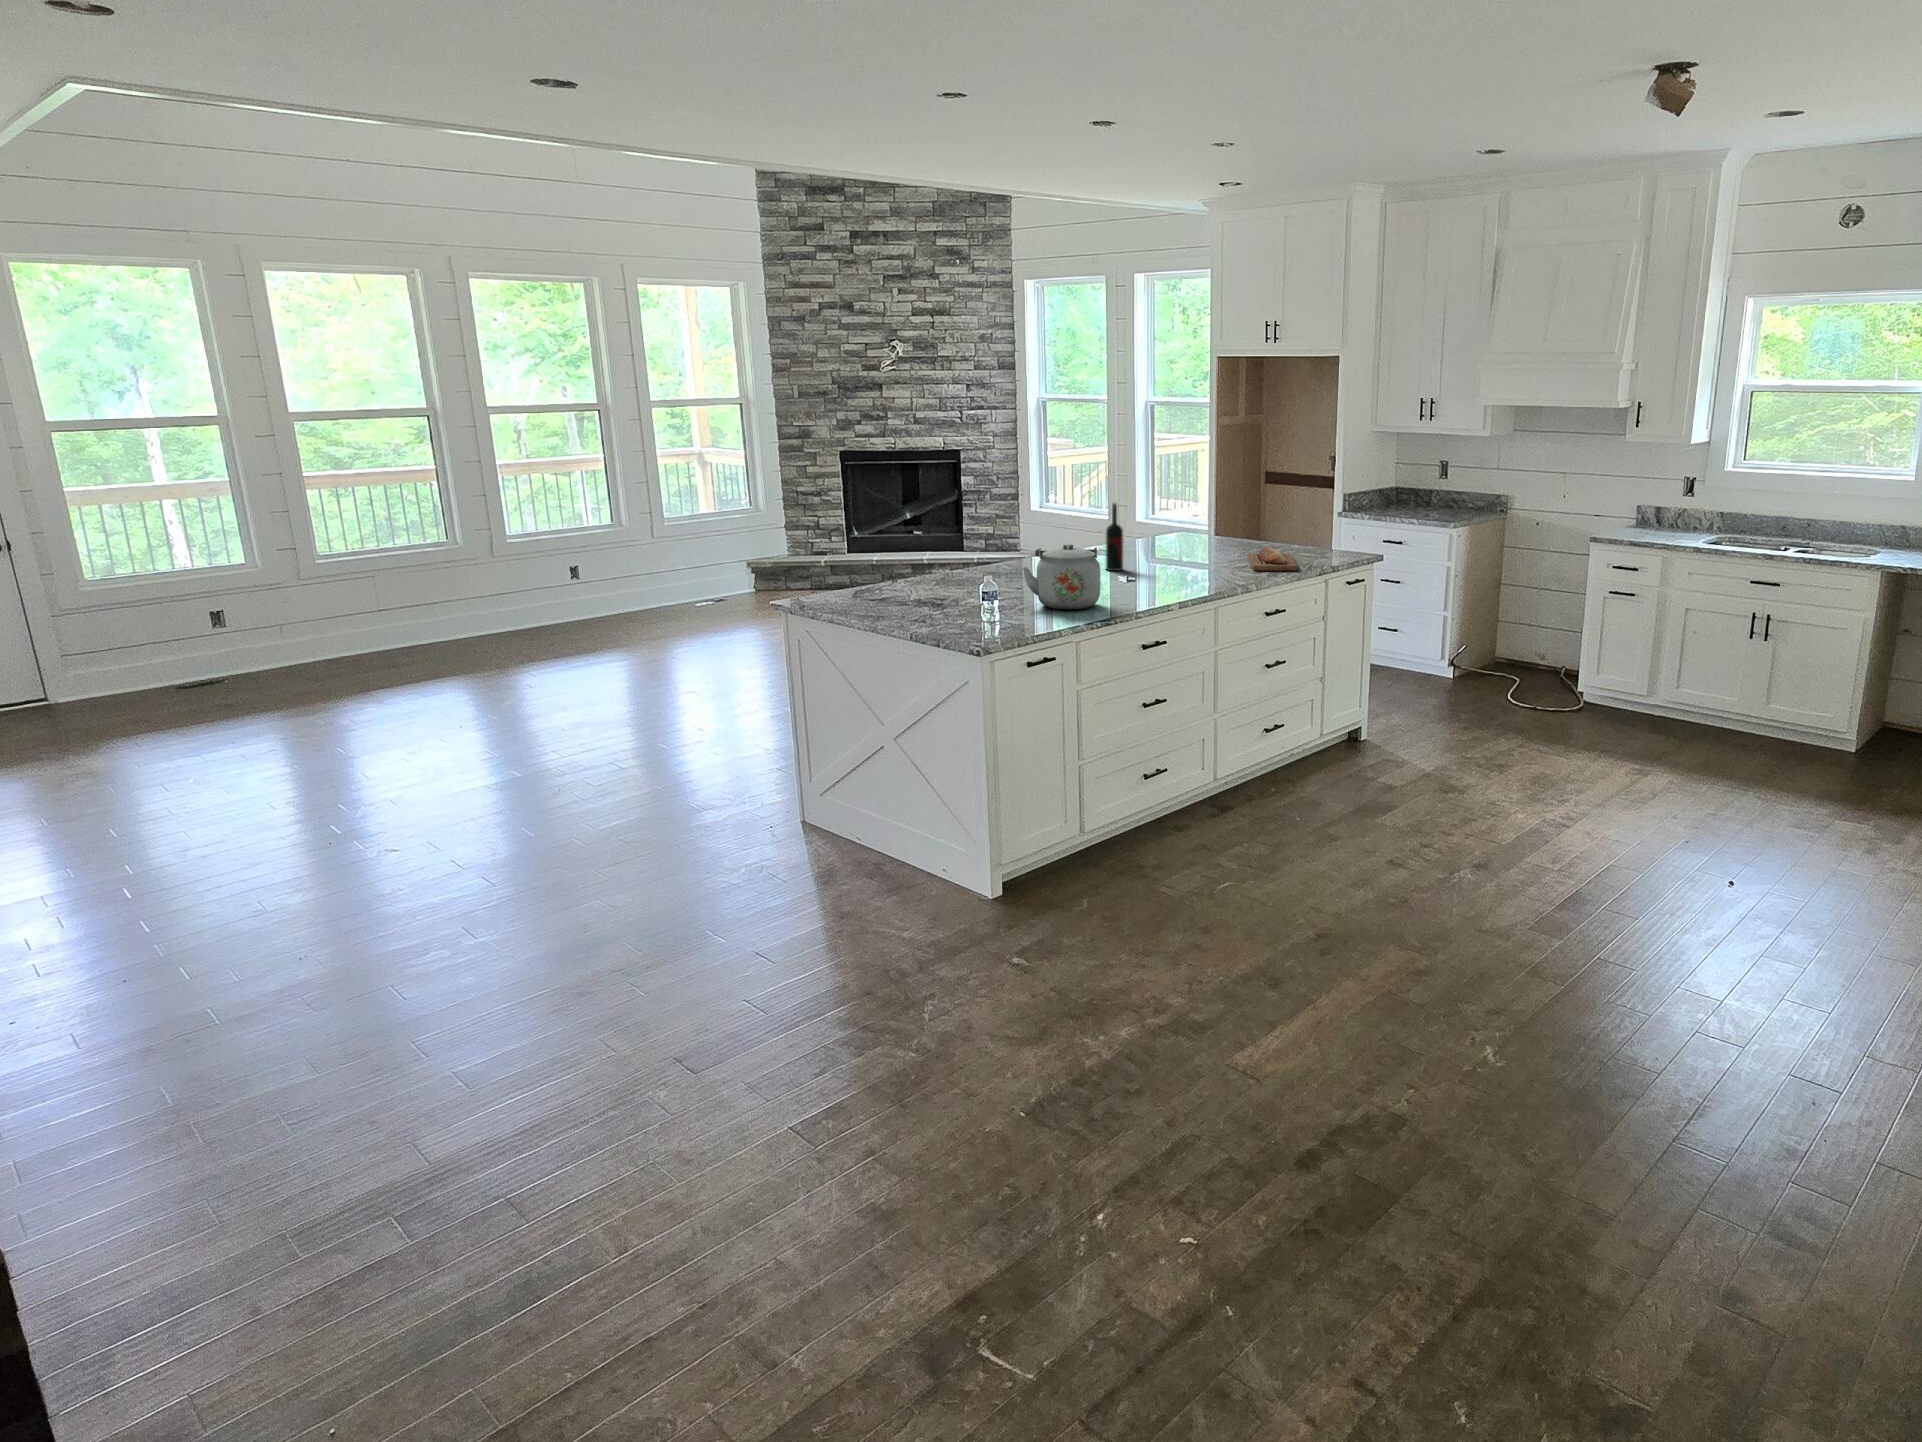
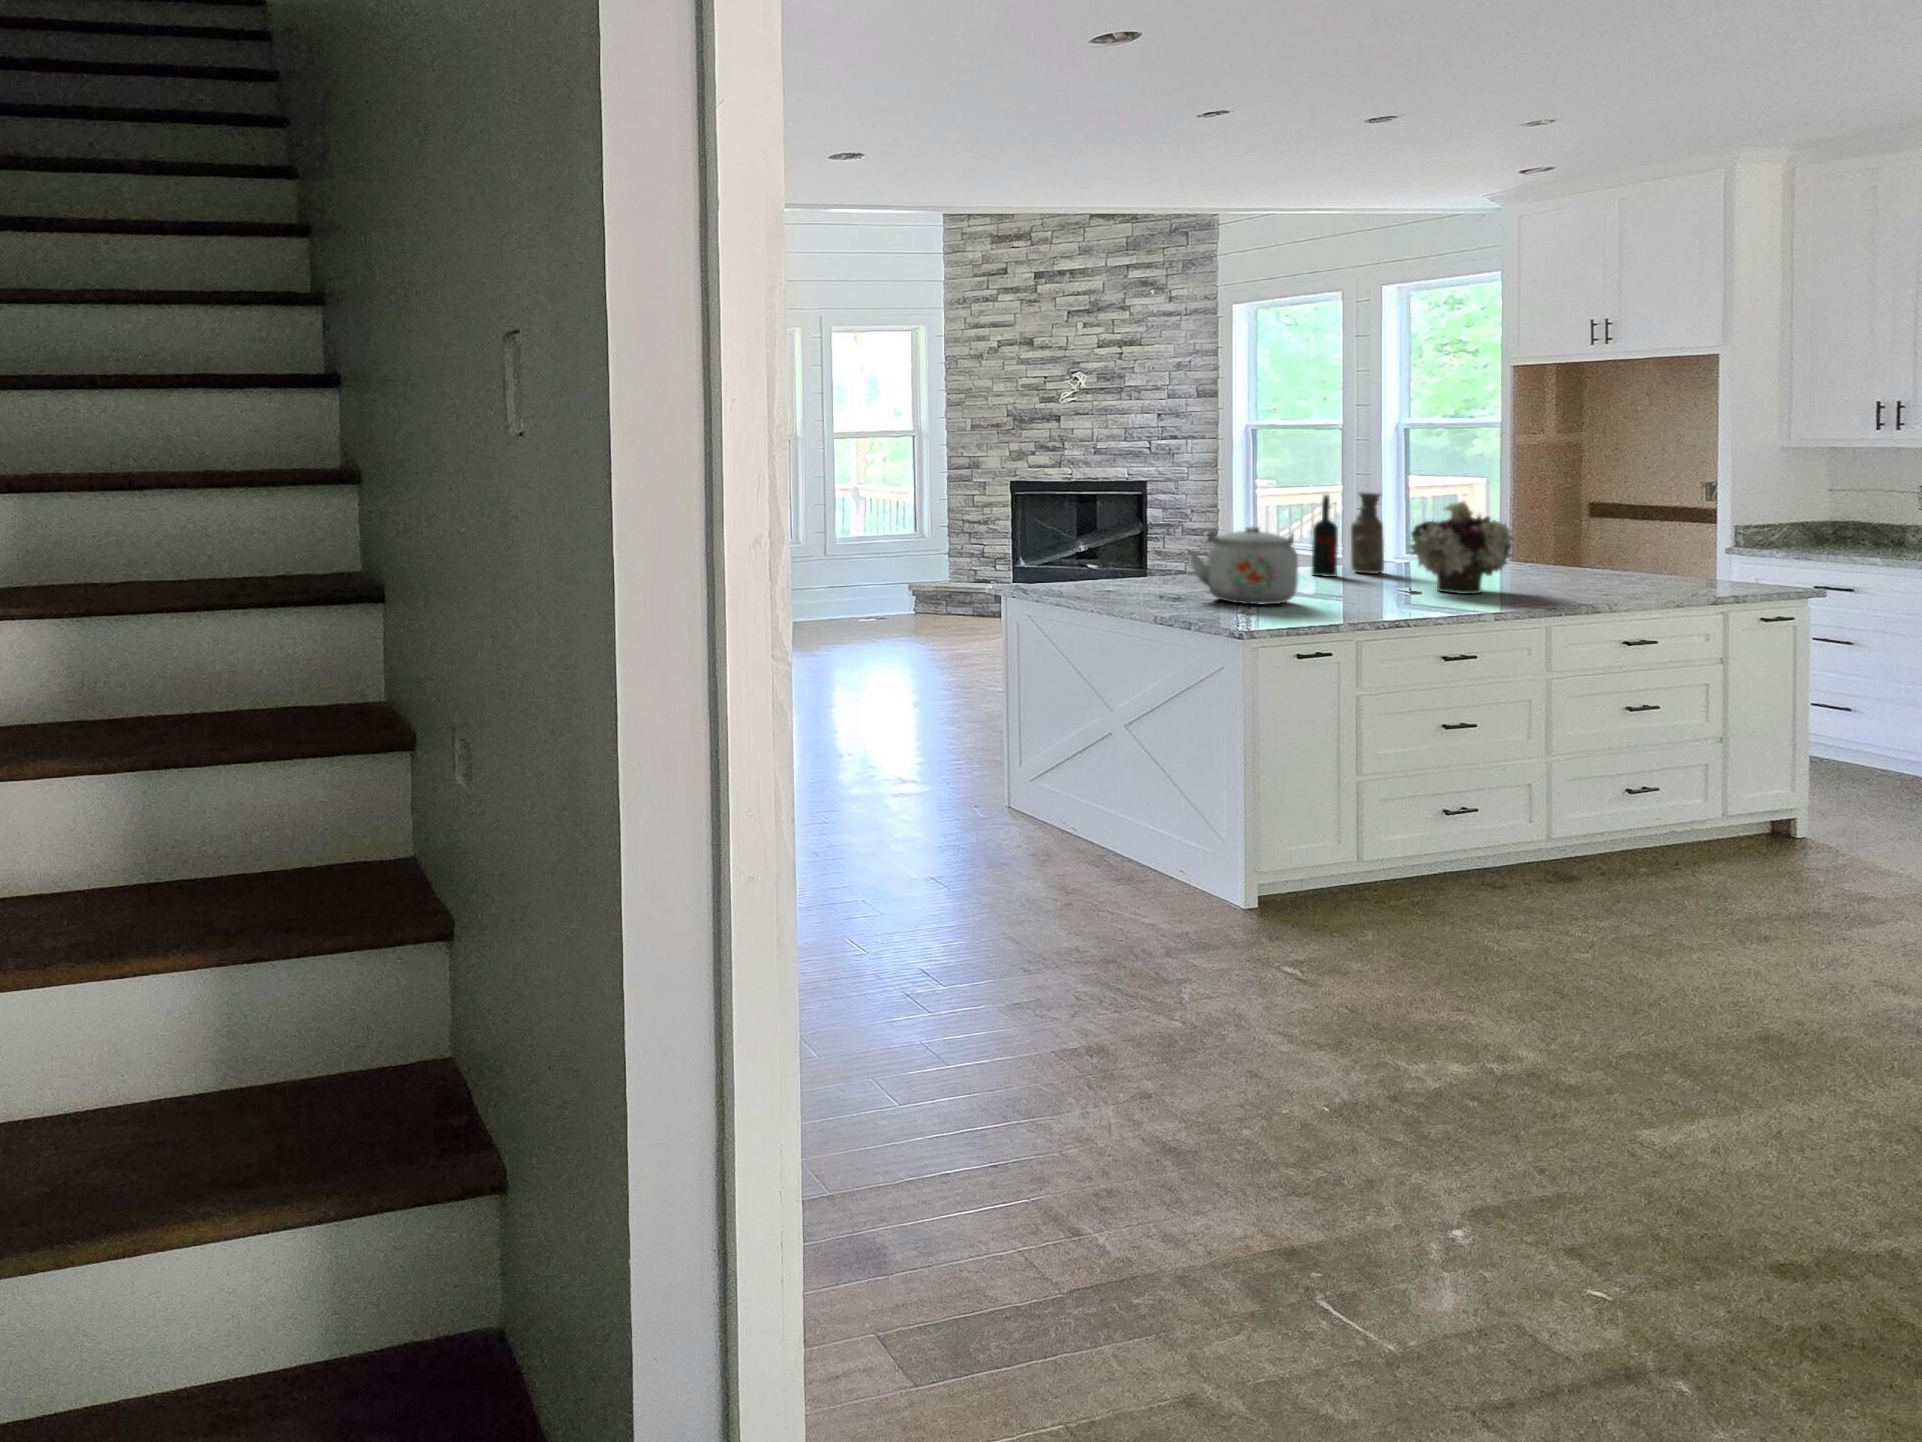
vase: none [1131,498,1154,565] -> present [1351,493,1384,573]
flower arrangement: none [1170,510,1237,583] -> present [1409,502,1514,594]
bread loaf: present [1247,547,1298,571] -> none [1533,562,1620,590]

